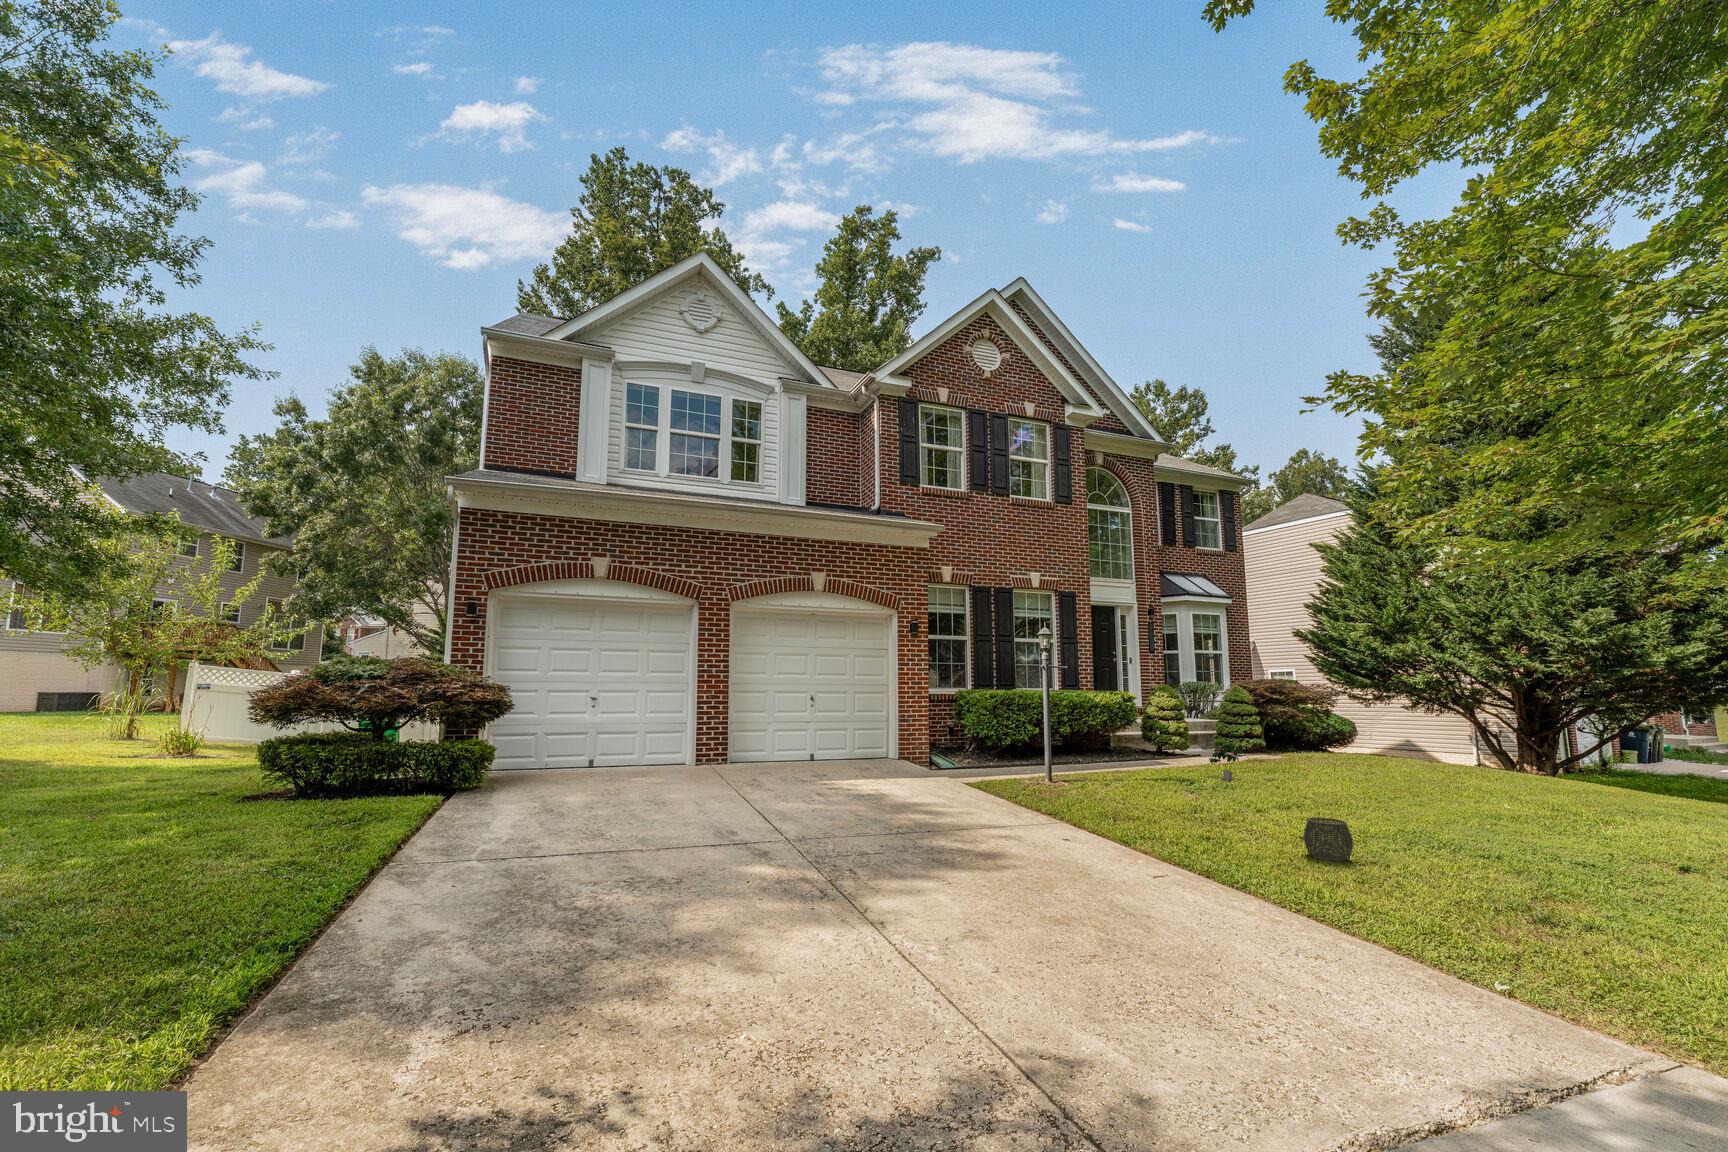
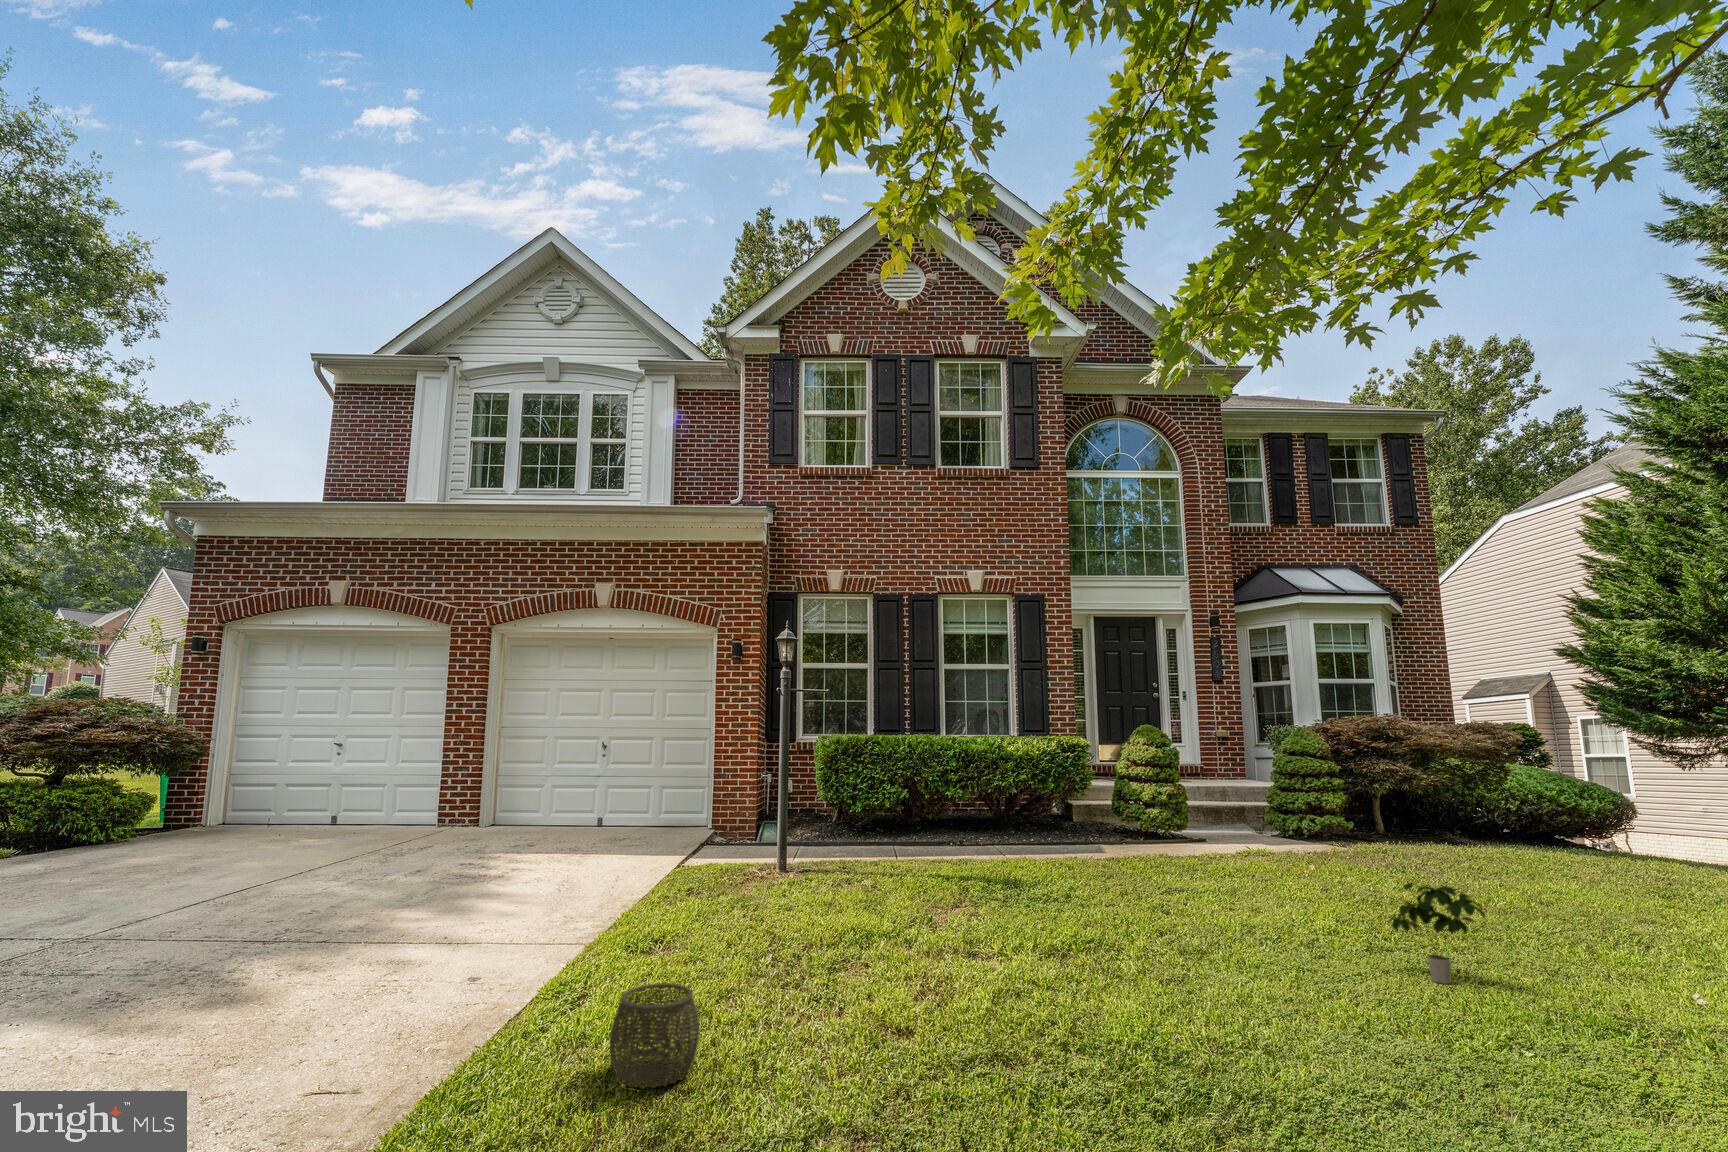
potted plant: present [1209,744,1246,781] -> present [1388,883,1485,984]

